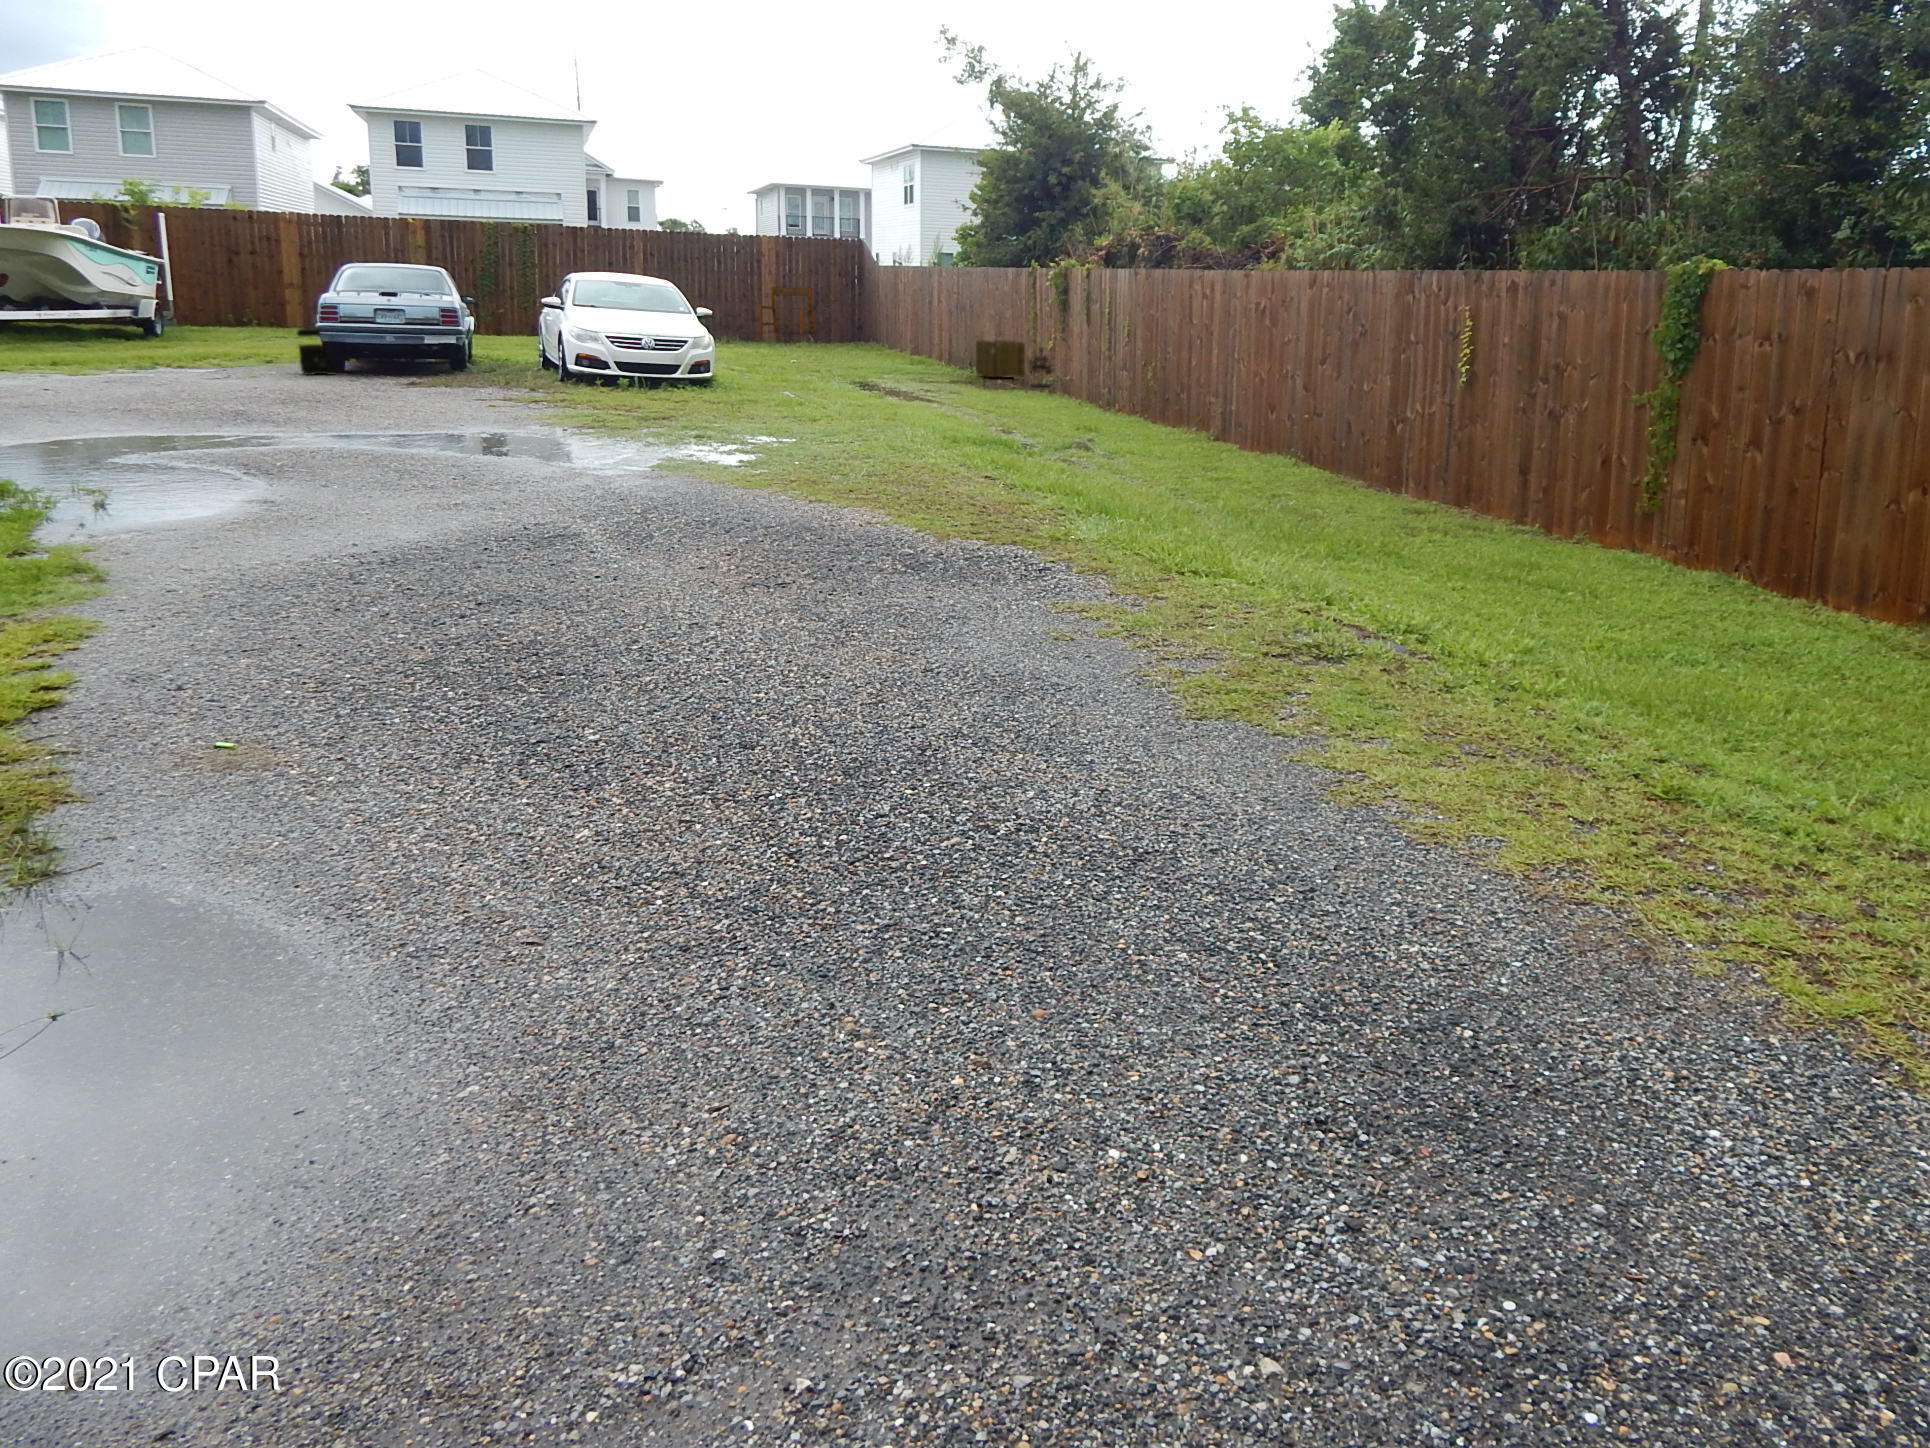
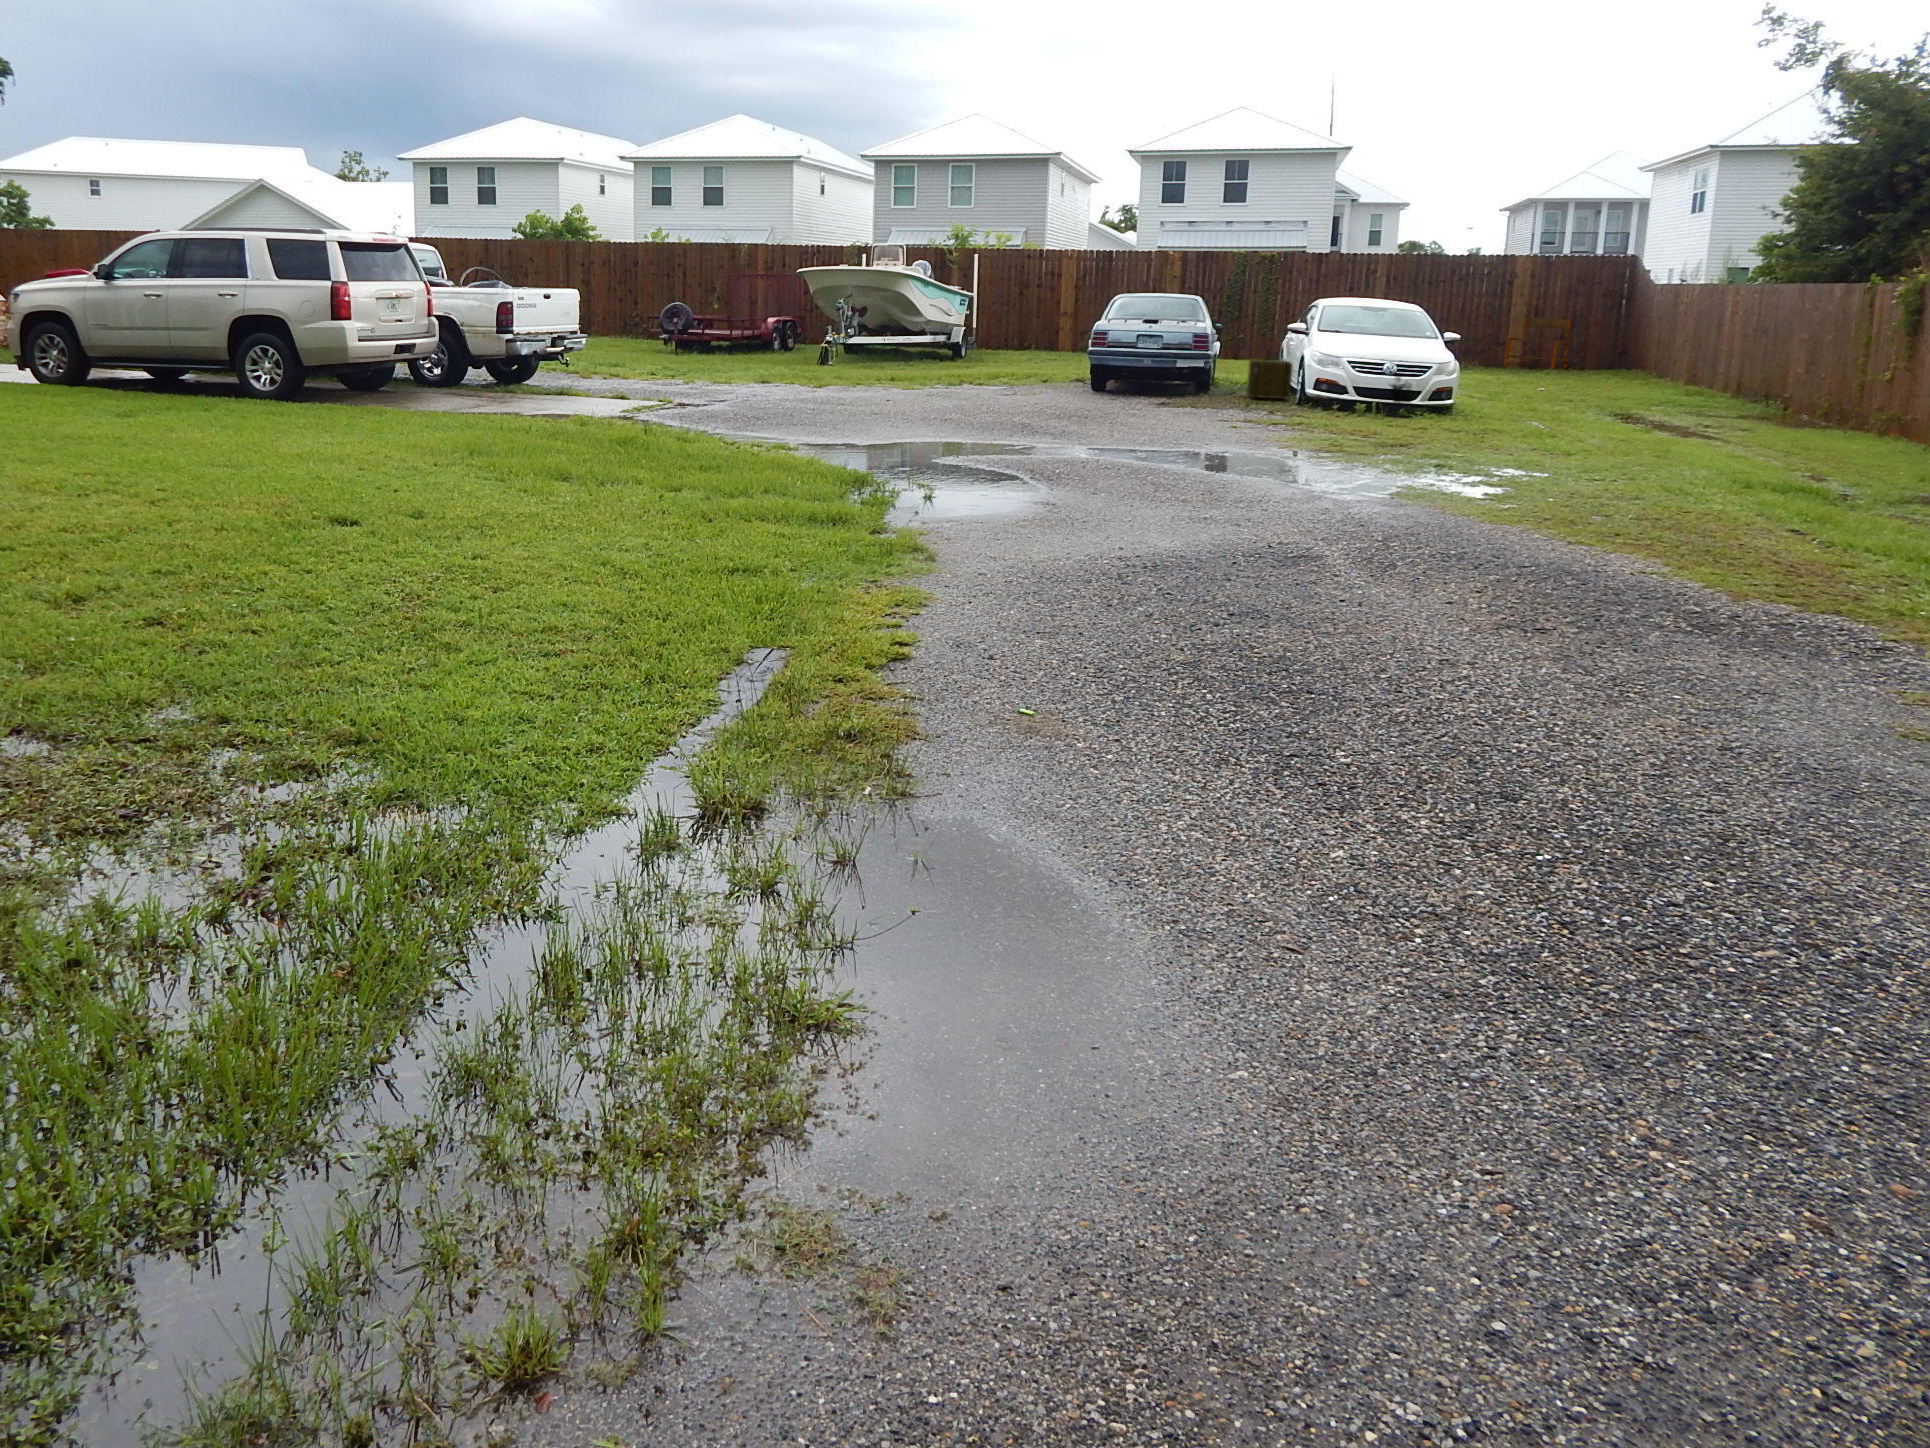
toolbox: present [297,328,337,375] -> none [1067,345,1100,387]
cardboard box: present [976,340,1025,377] -> present [1247,360,1293,399]
potted tree: present [1029,347,1054,387] -> present [1385,375,1412,417]

